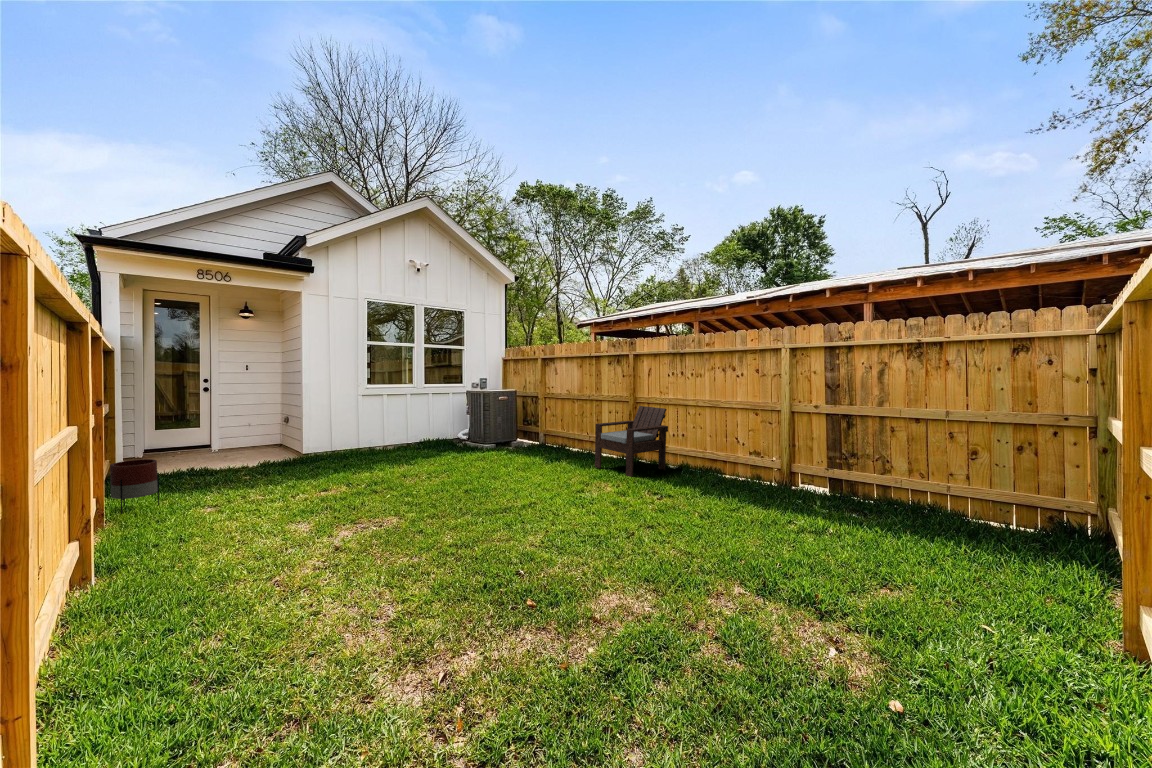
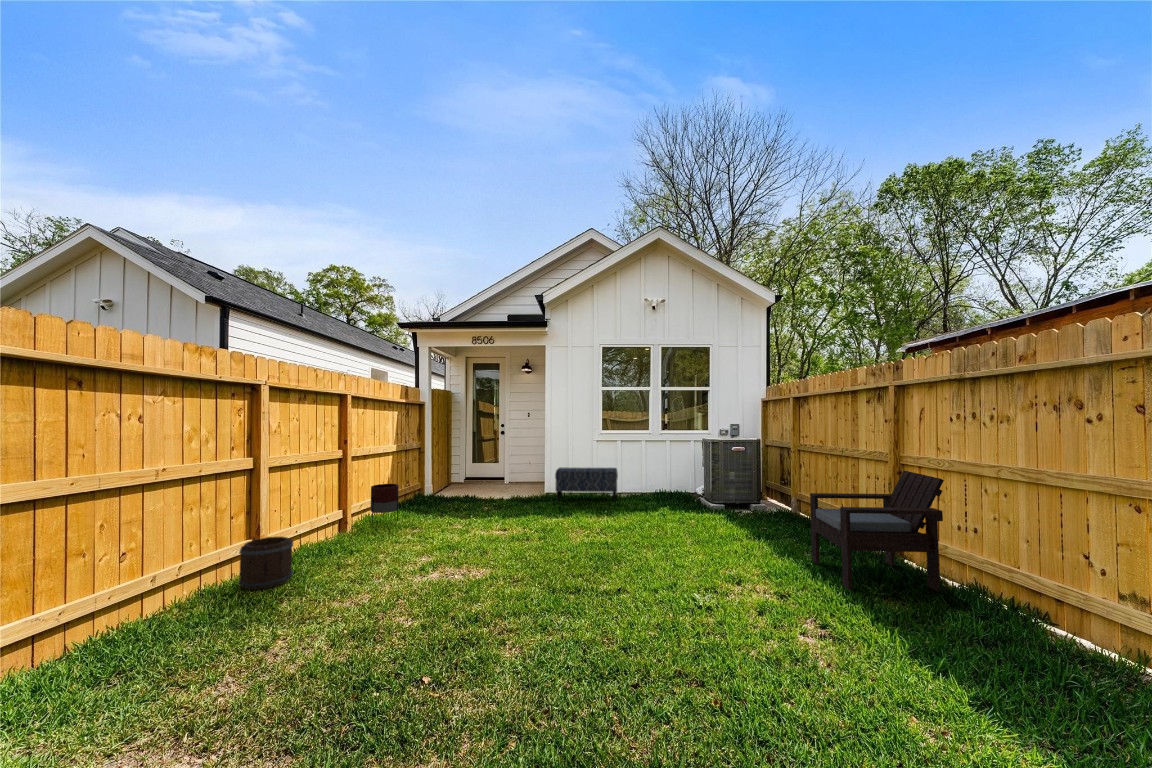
bench: none [321,421,393,458] -> present [555,467,618,501]
bucket: none [83,529,169,603] -> present [238,536,293,590]

